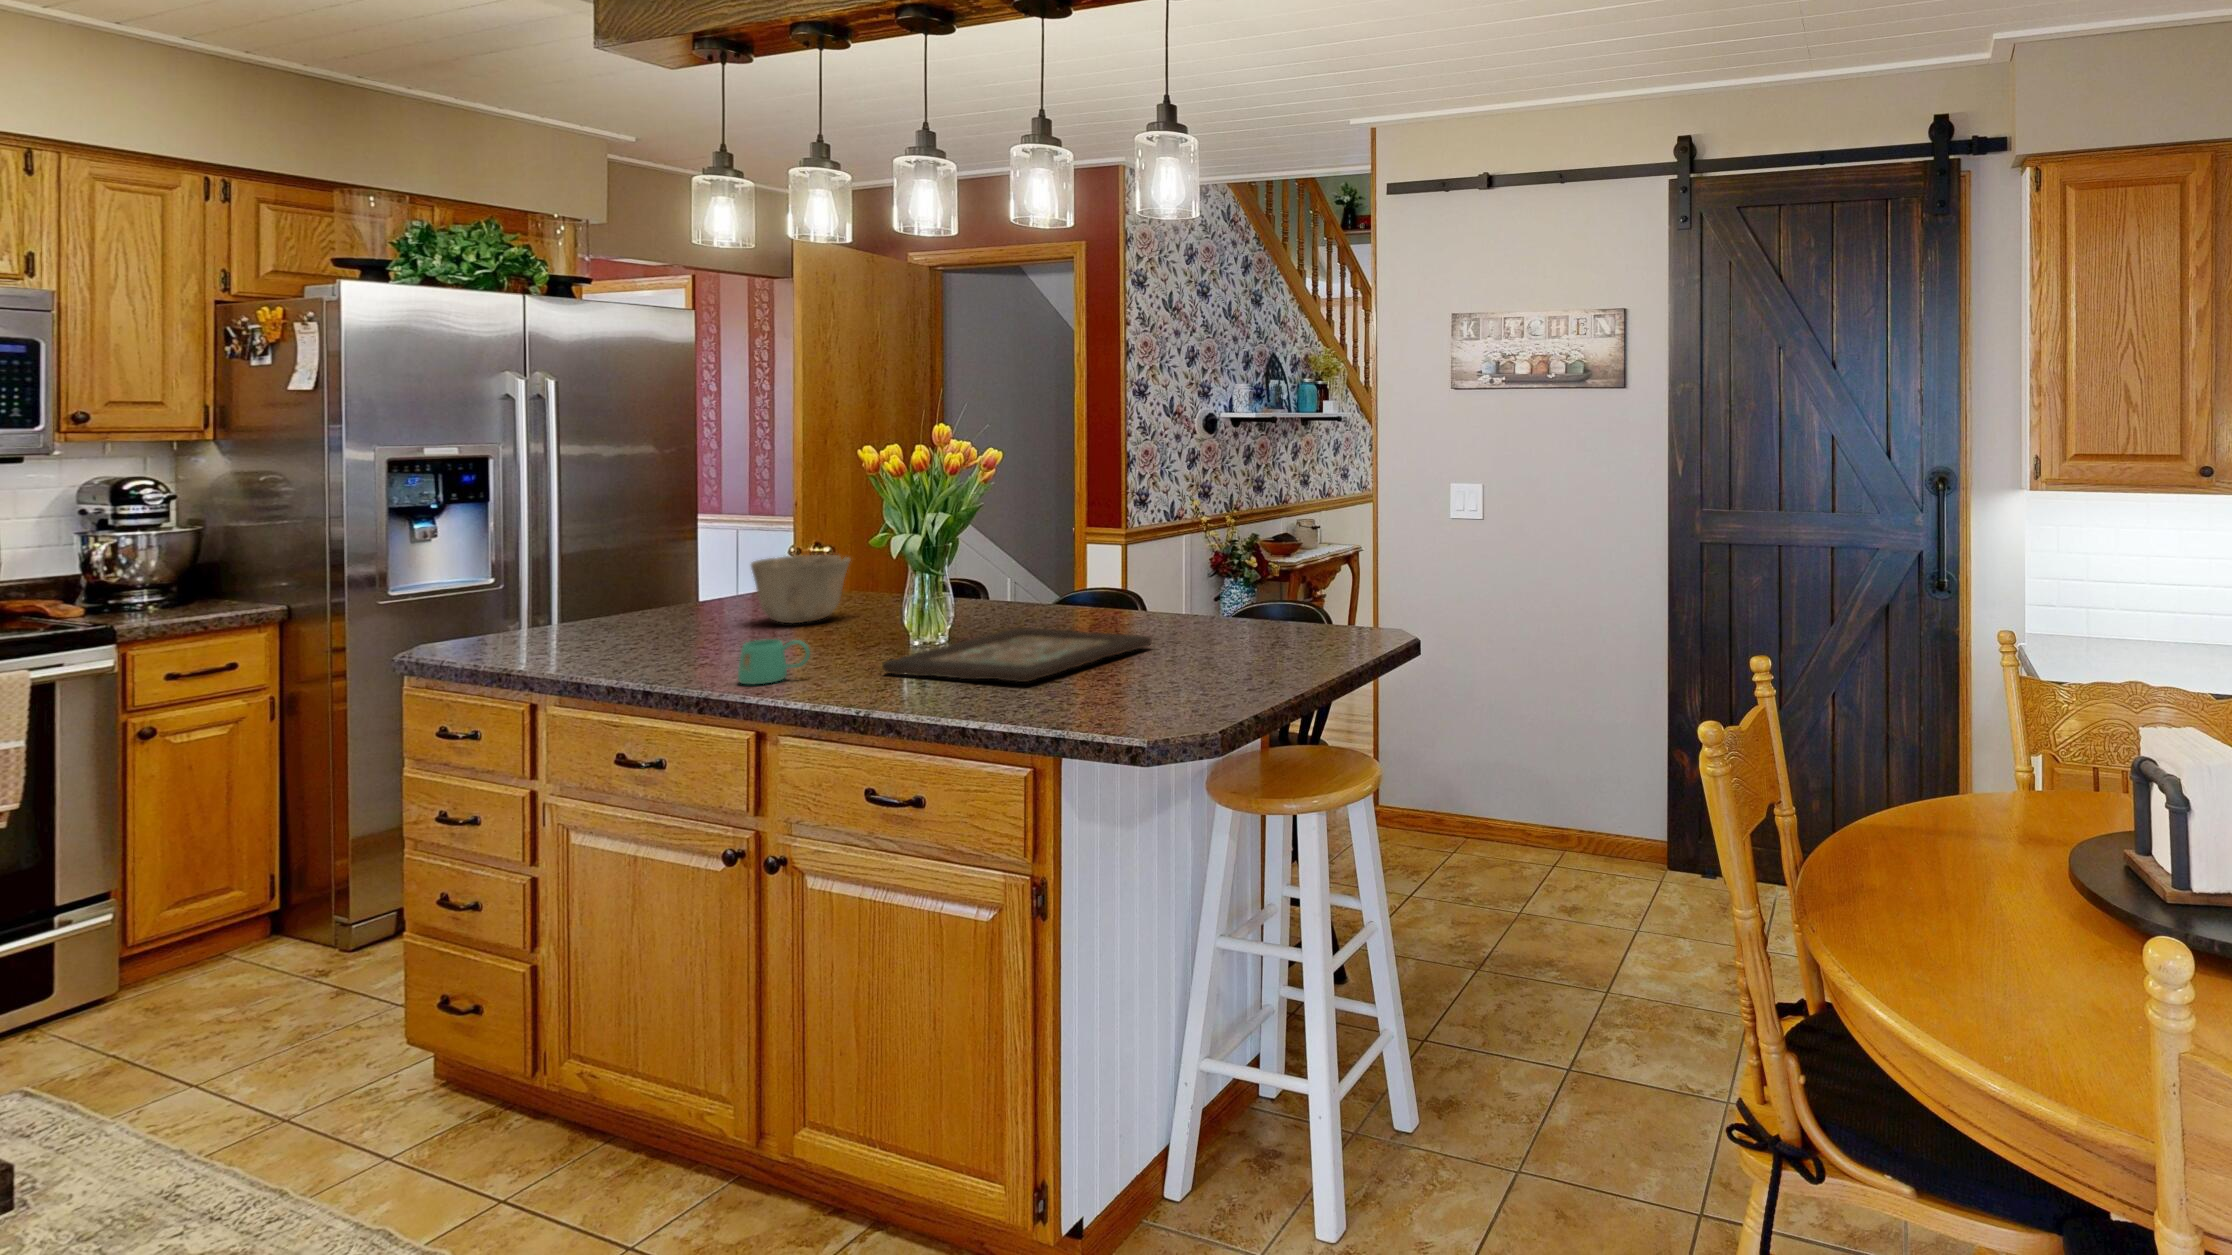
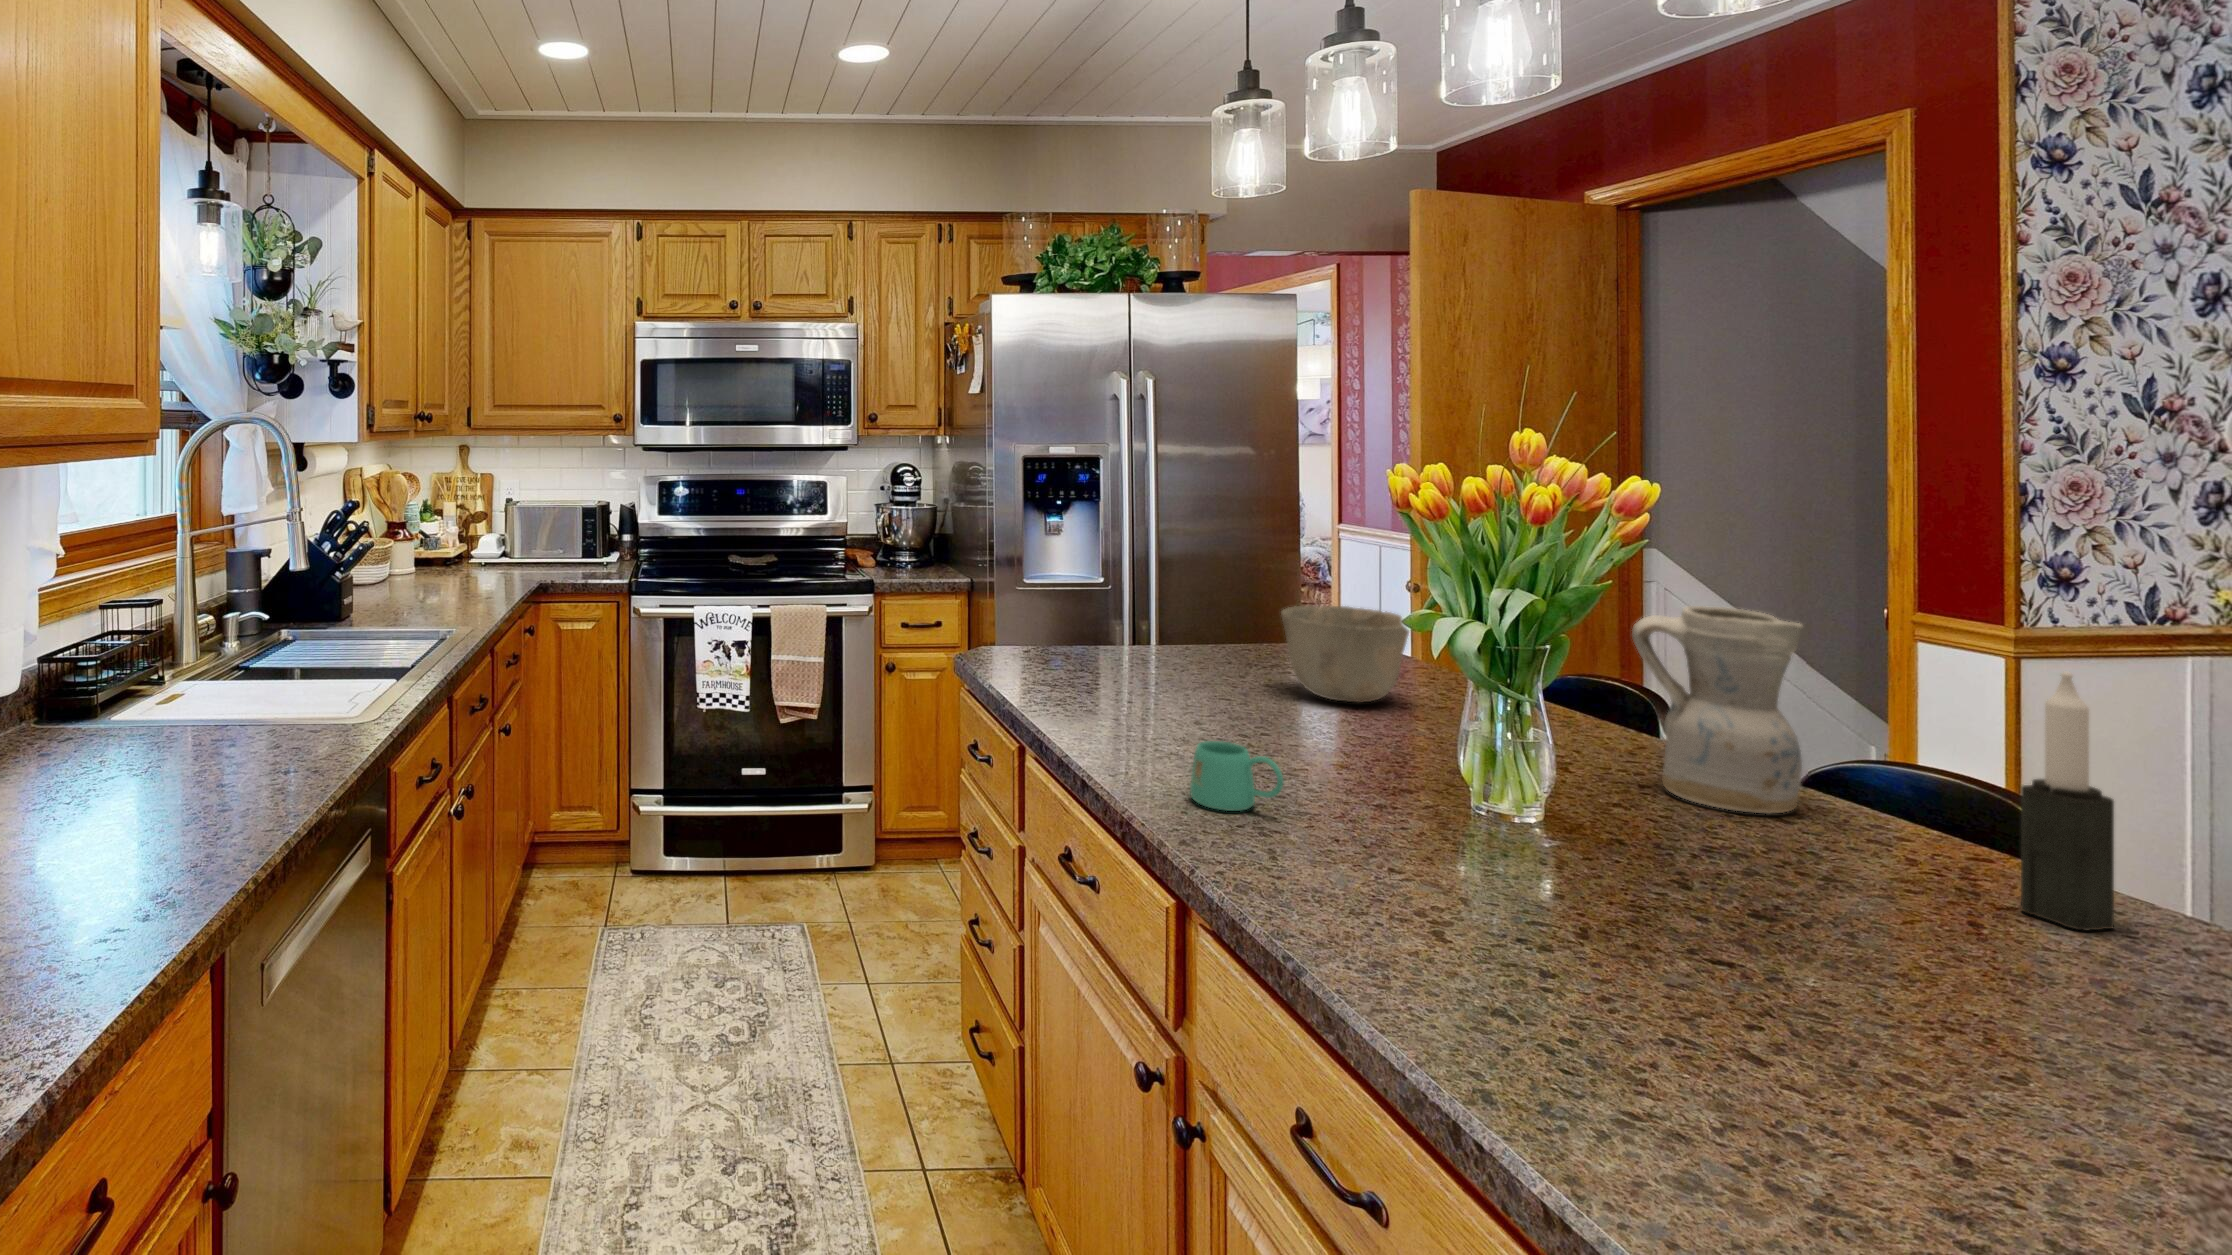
ceramic pitcher: none [991,518,1068,627] -> present [1632,606,1803,814]
candle: none [1148,523,1176,634] -> present [2021,671,2114,930]
decorative tray: present [882,628,1152,682] -> none [1390,814,2034,982]

